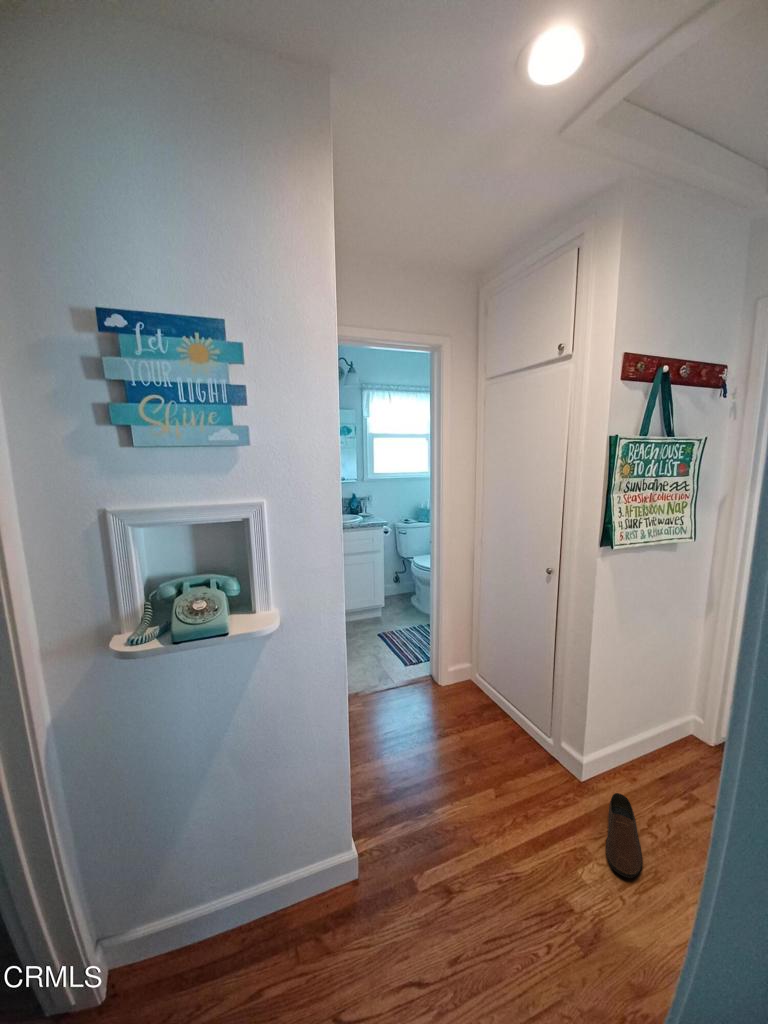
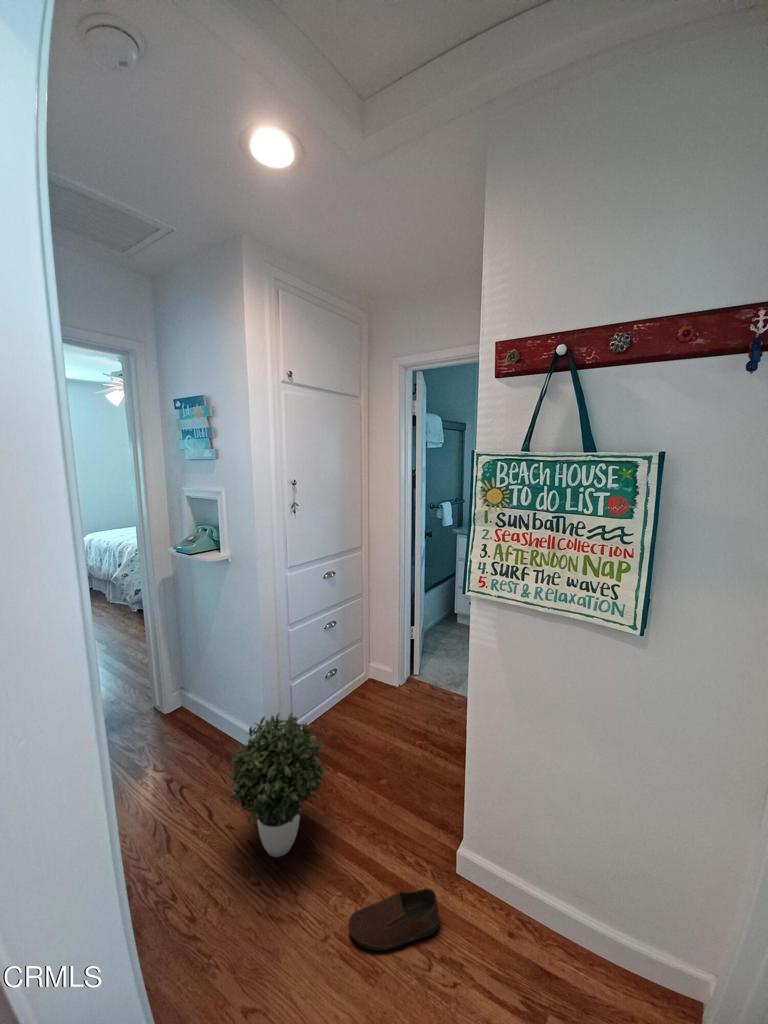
potted plant: none [453,744,573,919] -> present [228,713,326,857]

